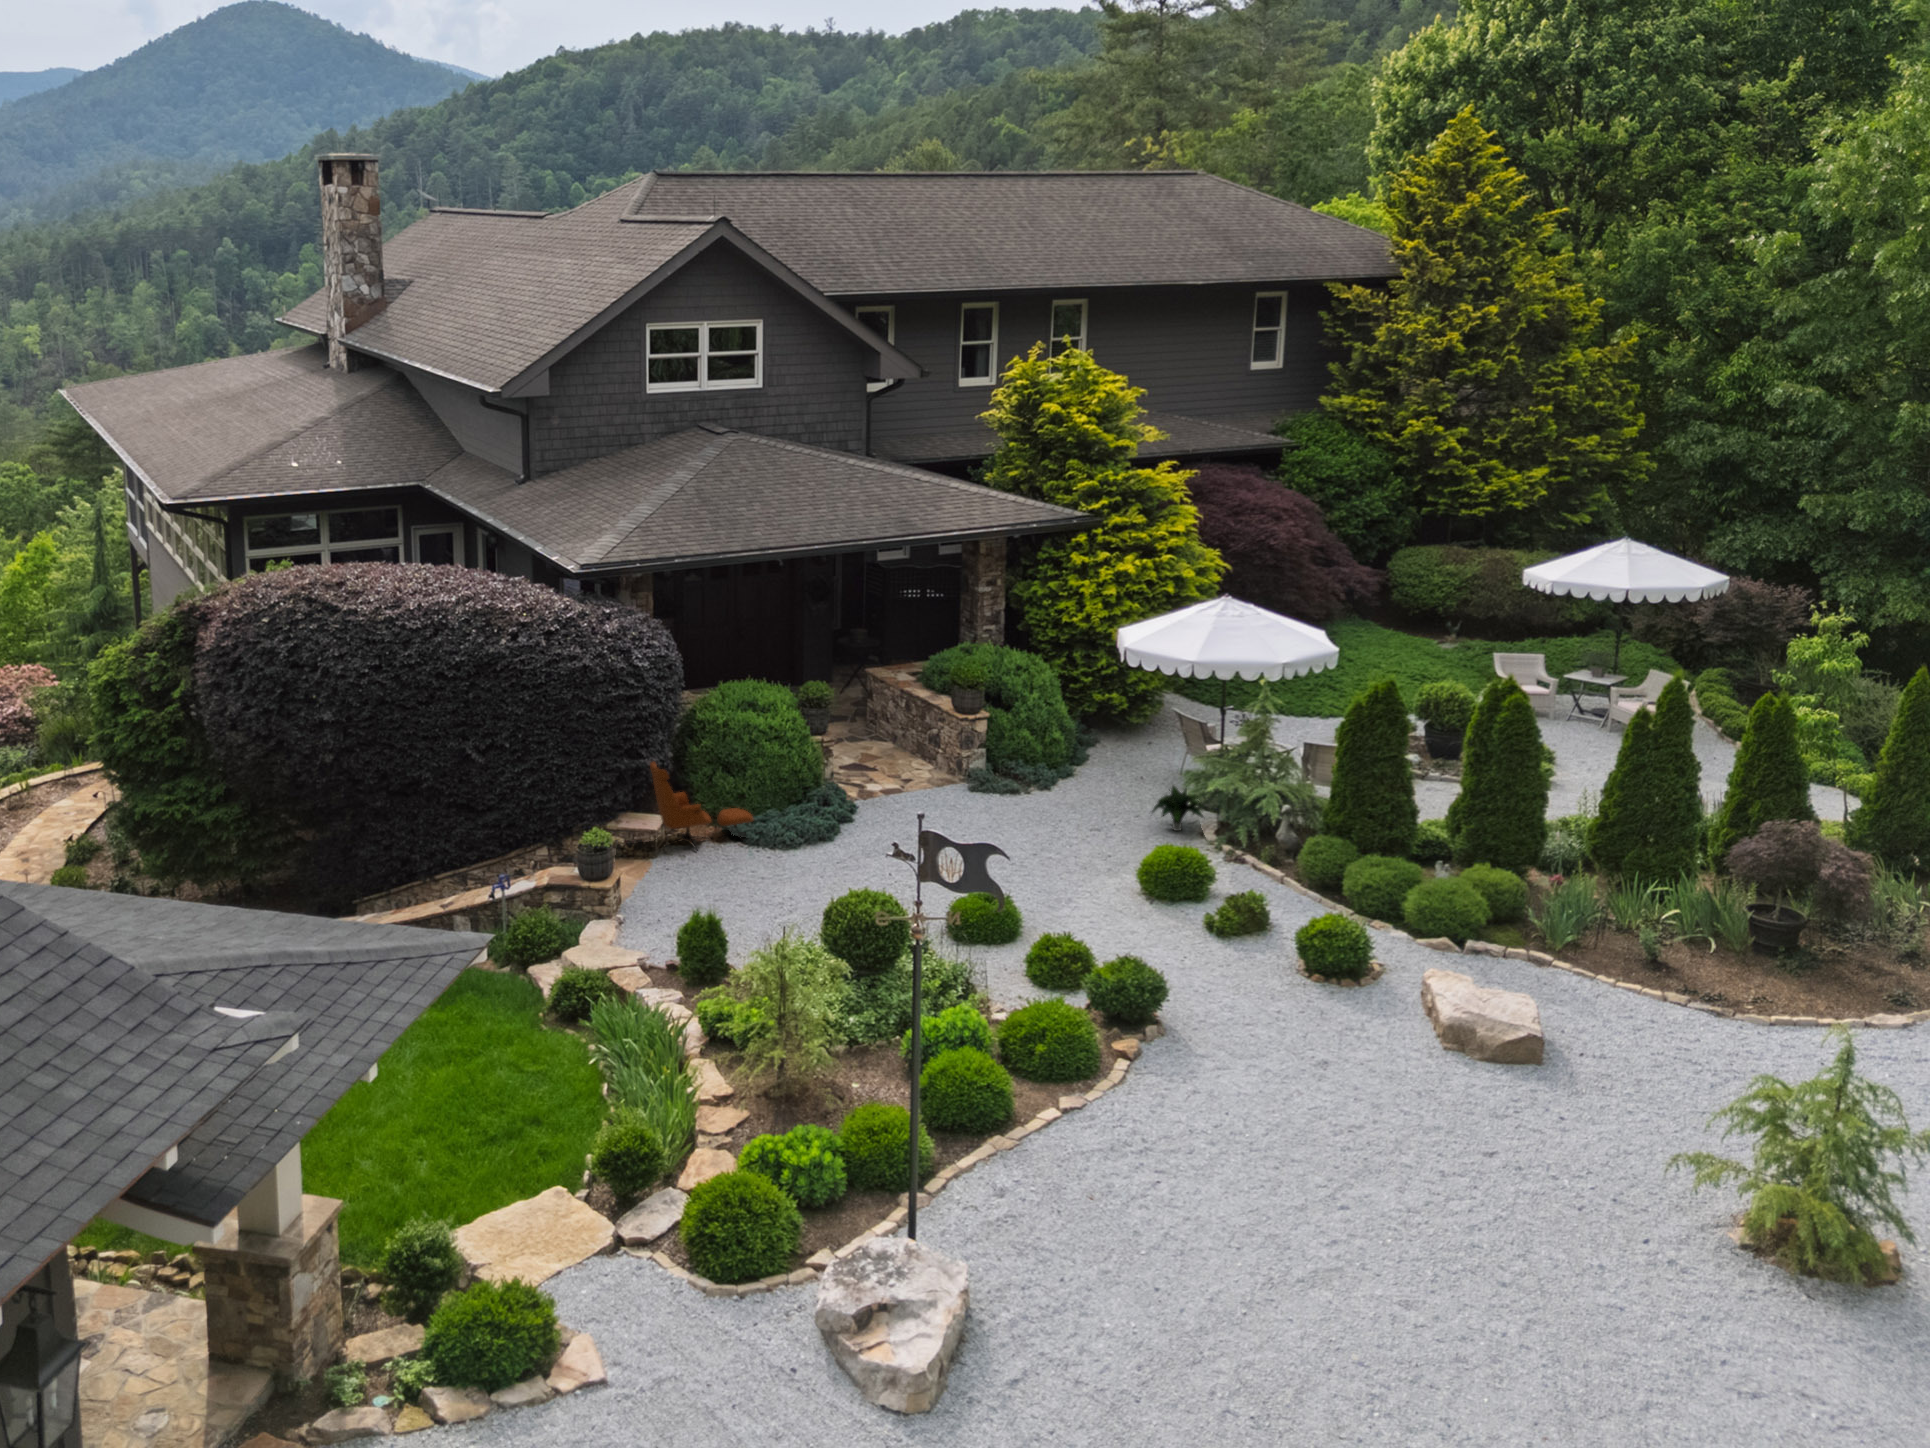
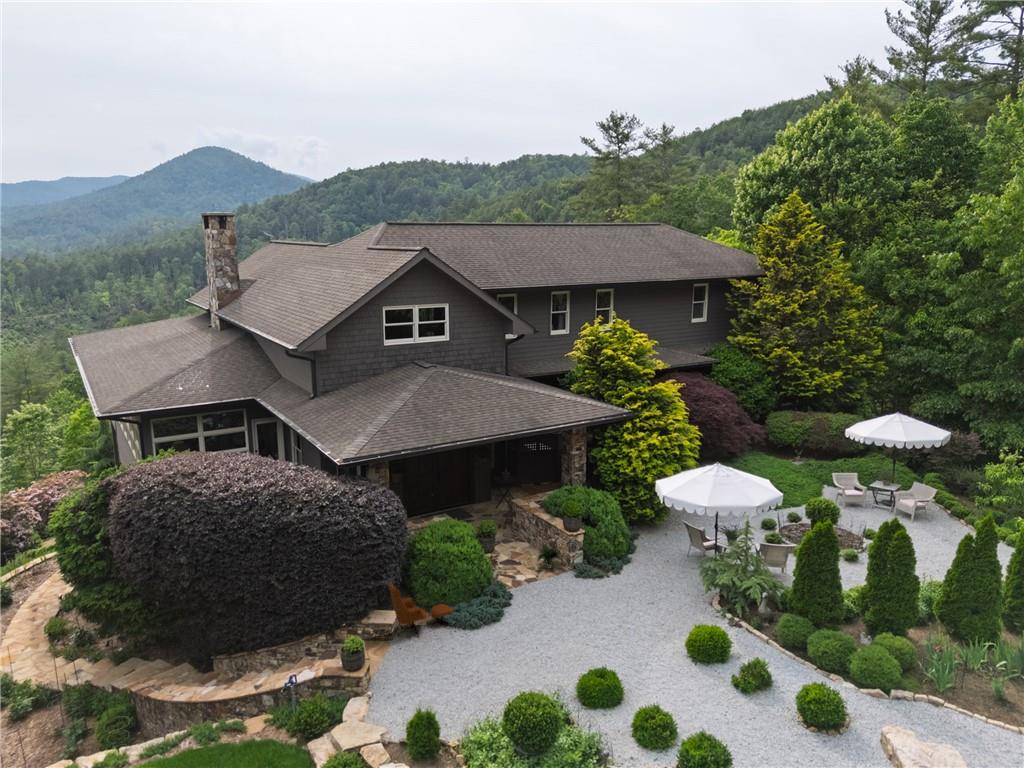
potted plant: present [1152,786,1204,831] -> present [537,546,563,569]

